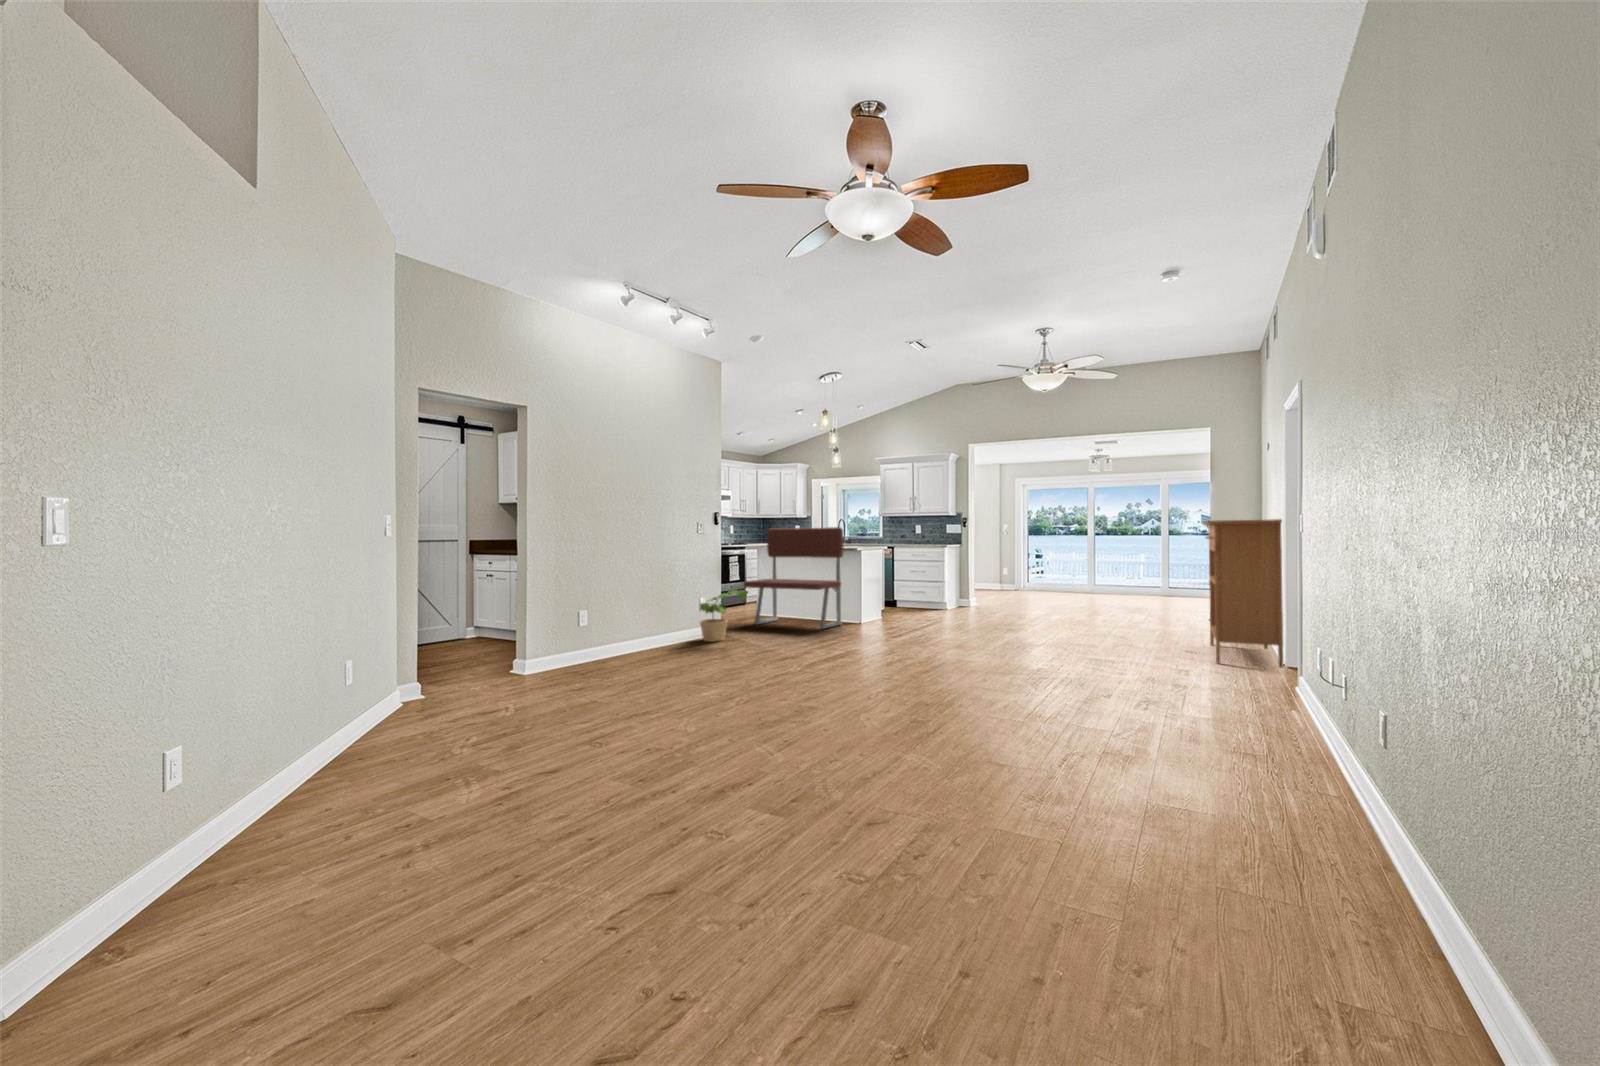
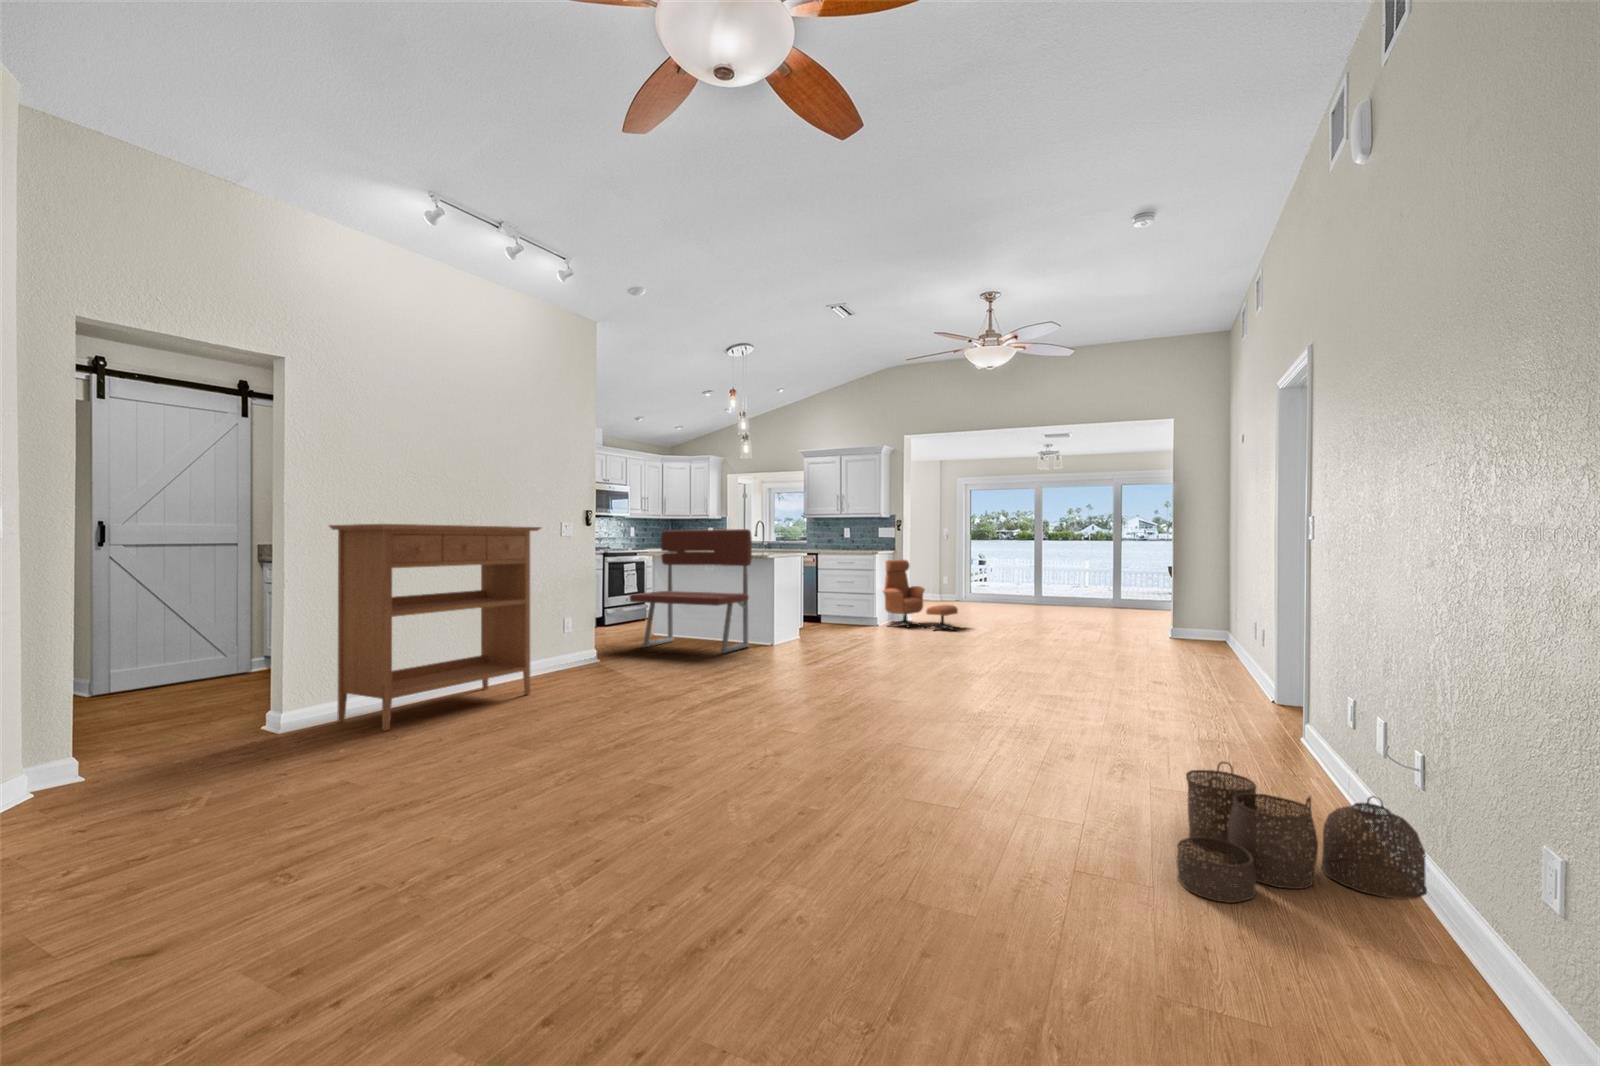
console table: present [1203,519,1283,668] -> present [329,524,541,731]
lounge chair: none [952,553,1021,614] -> present [883,560,958,630]
potted plant: present [700,590,747,642] -> none [560,607,628,673]
woven basket: none [1163,688,1333,767] -> present [1177,762,1427,903]

